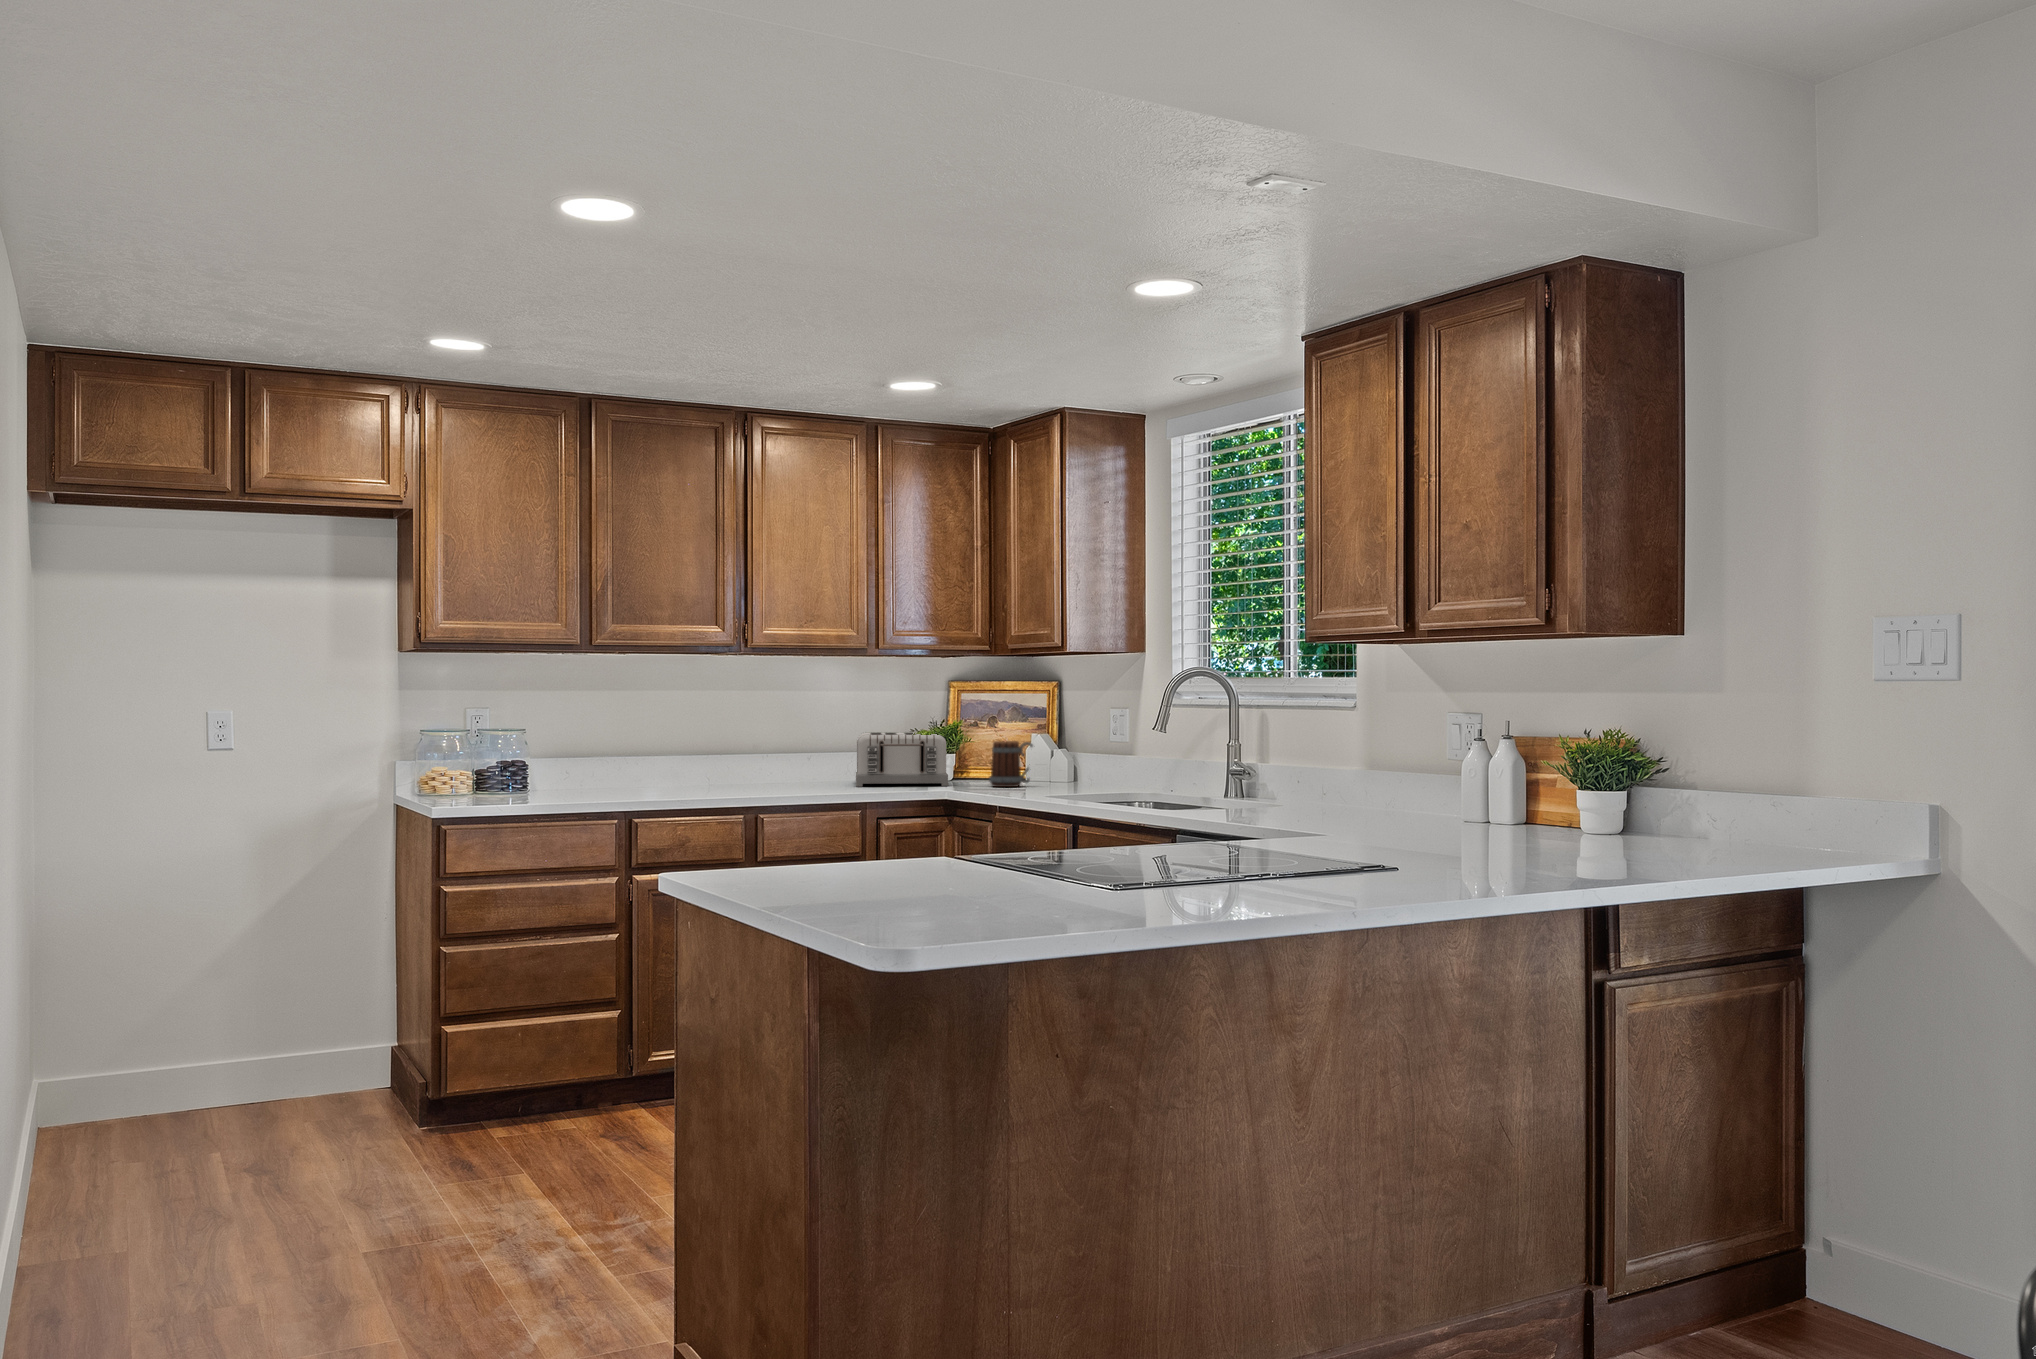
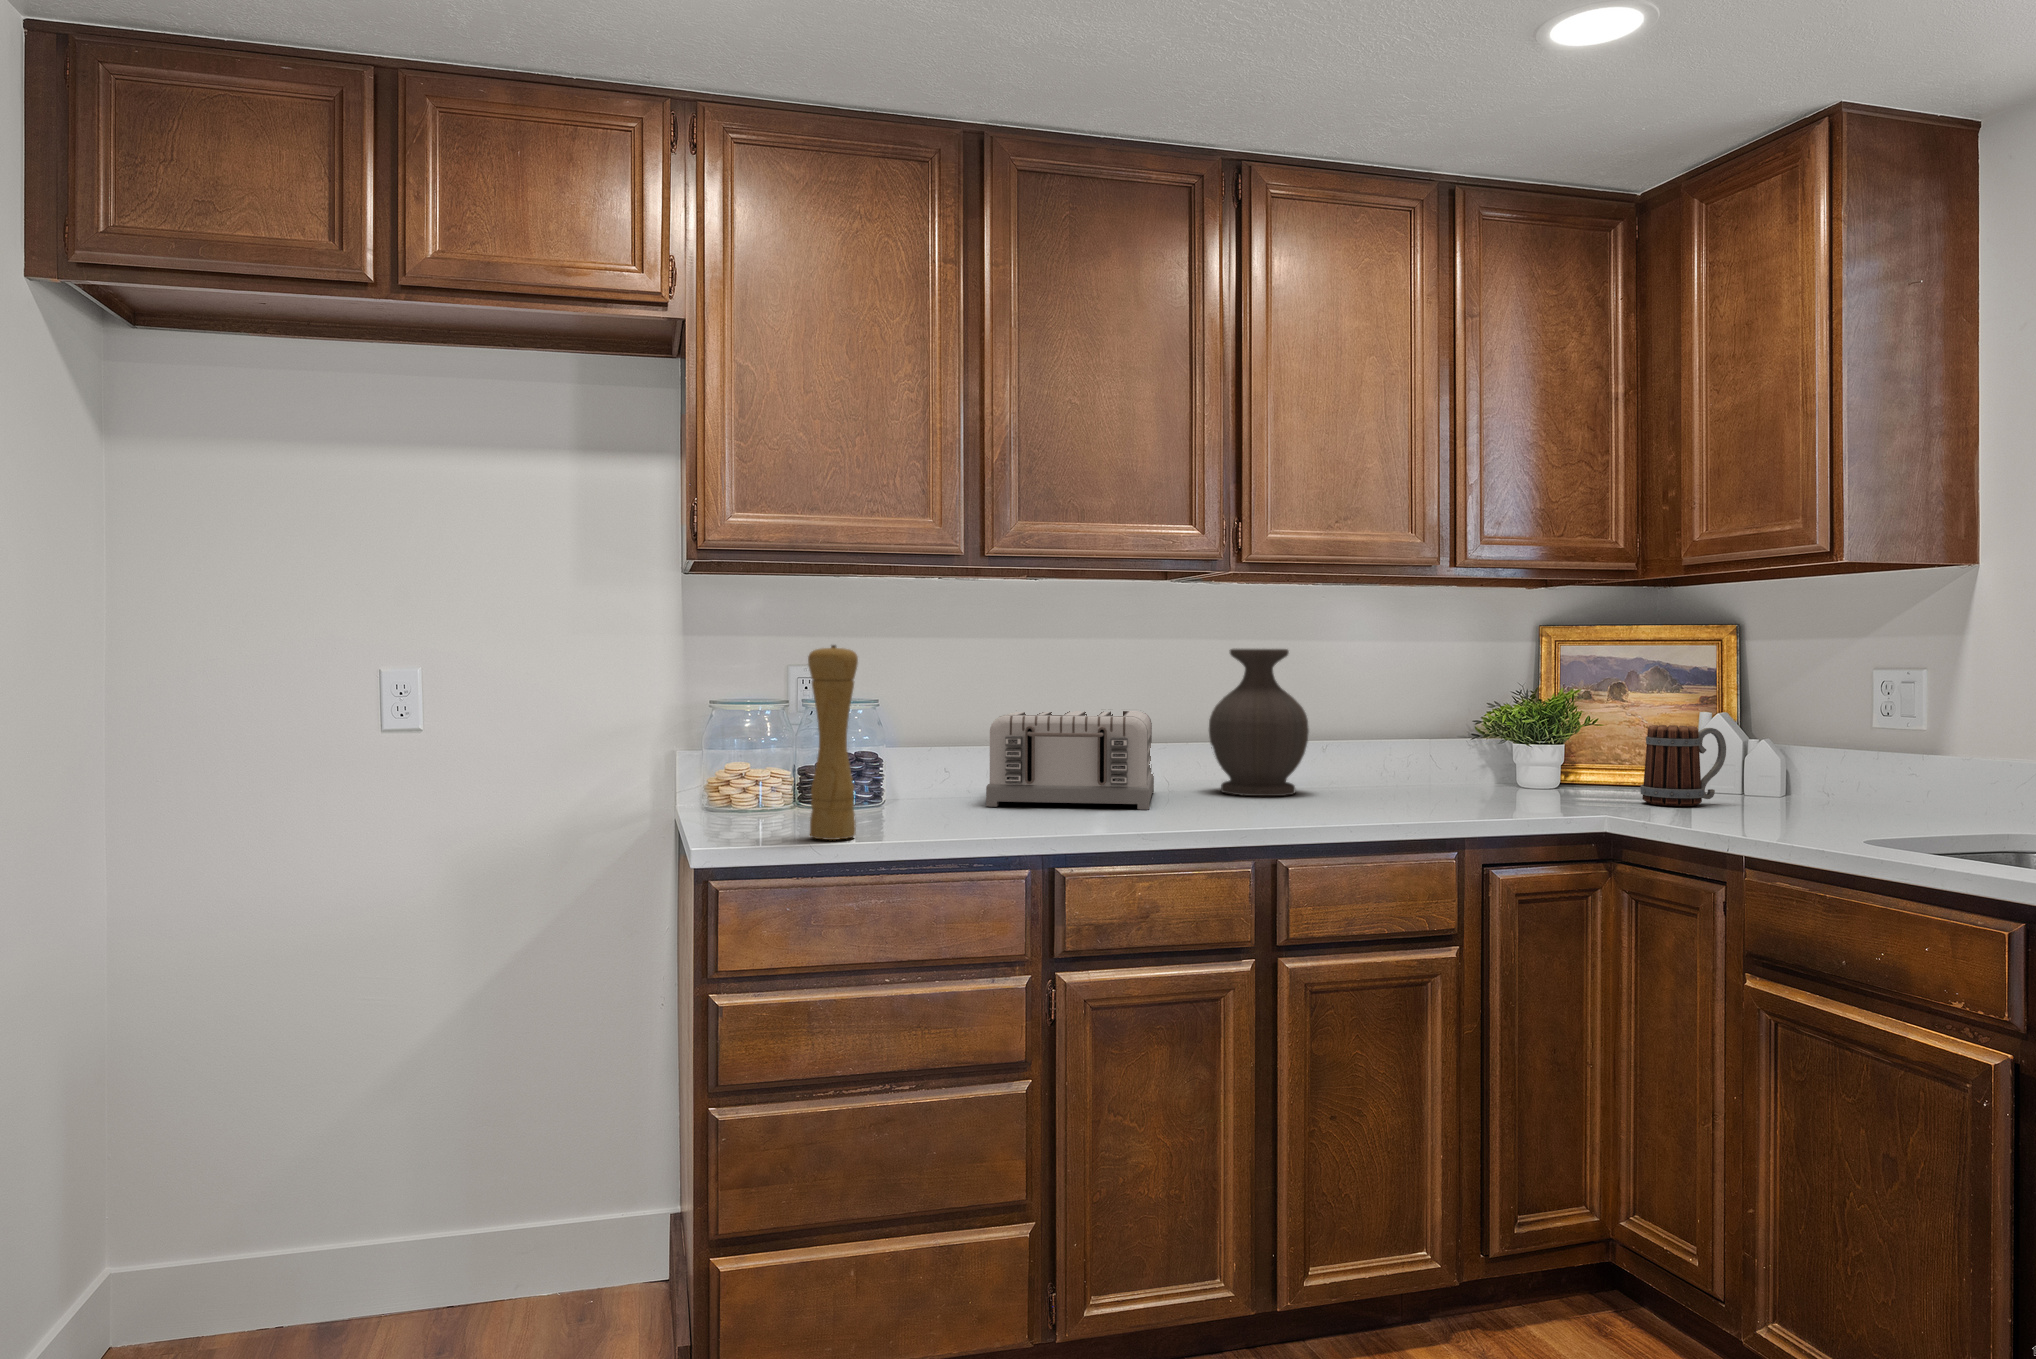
vase: none [738,696,800,788] -> present [1209,649,1309,796]
pepper mill: none [491,698,520,805] -> present [808,645,858,840]
toaster: present [856,732,948,787] -> present [986,711,1154,810]

